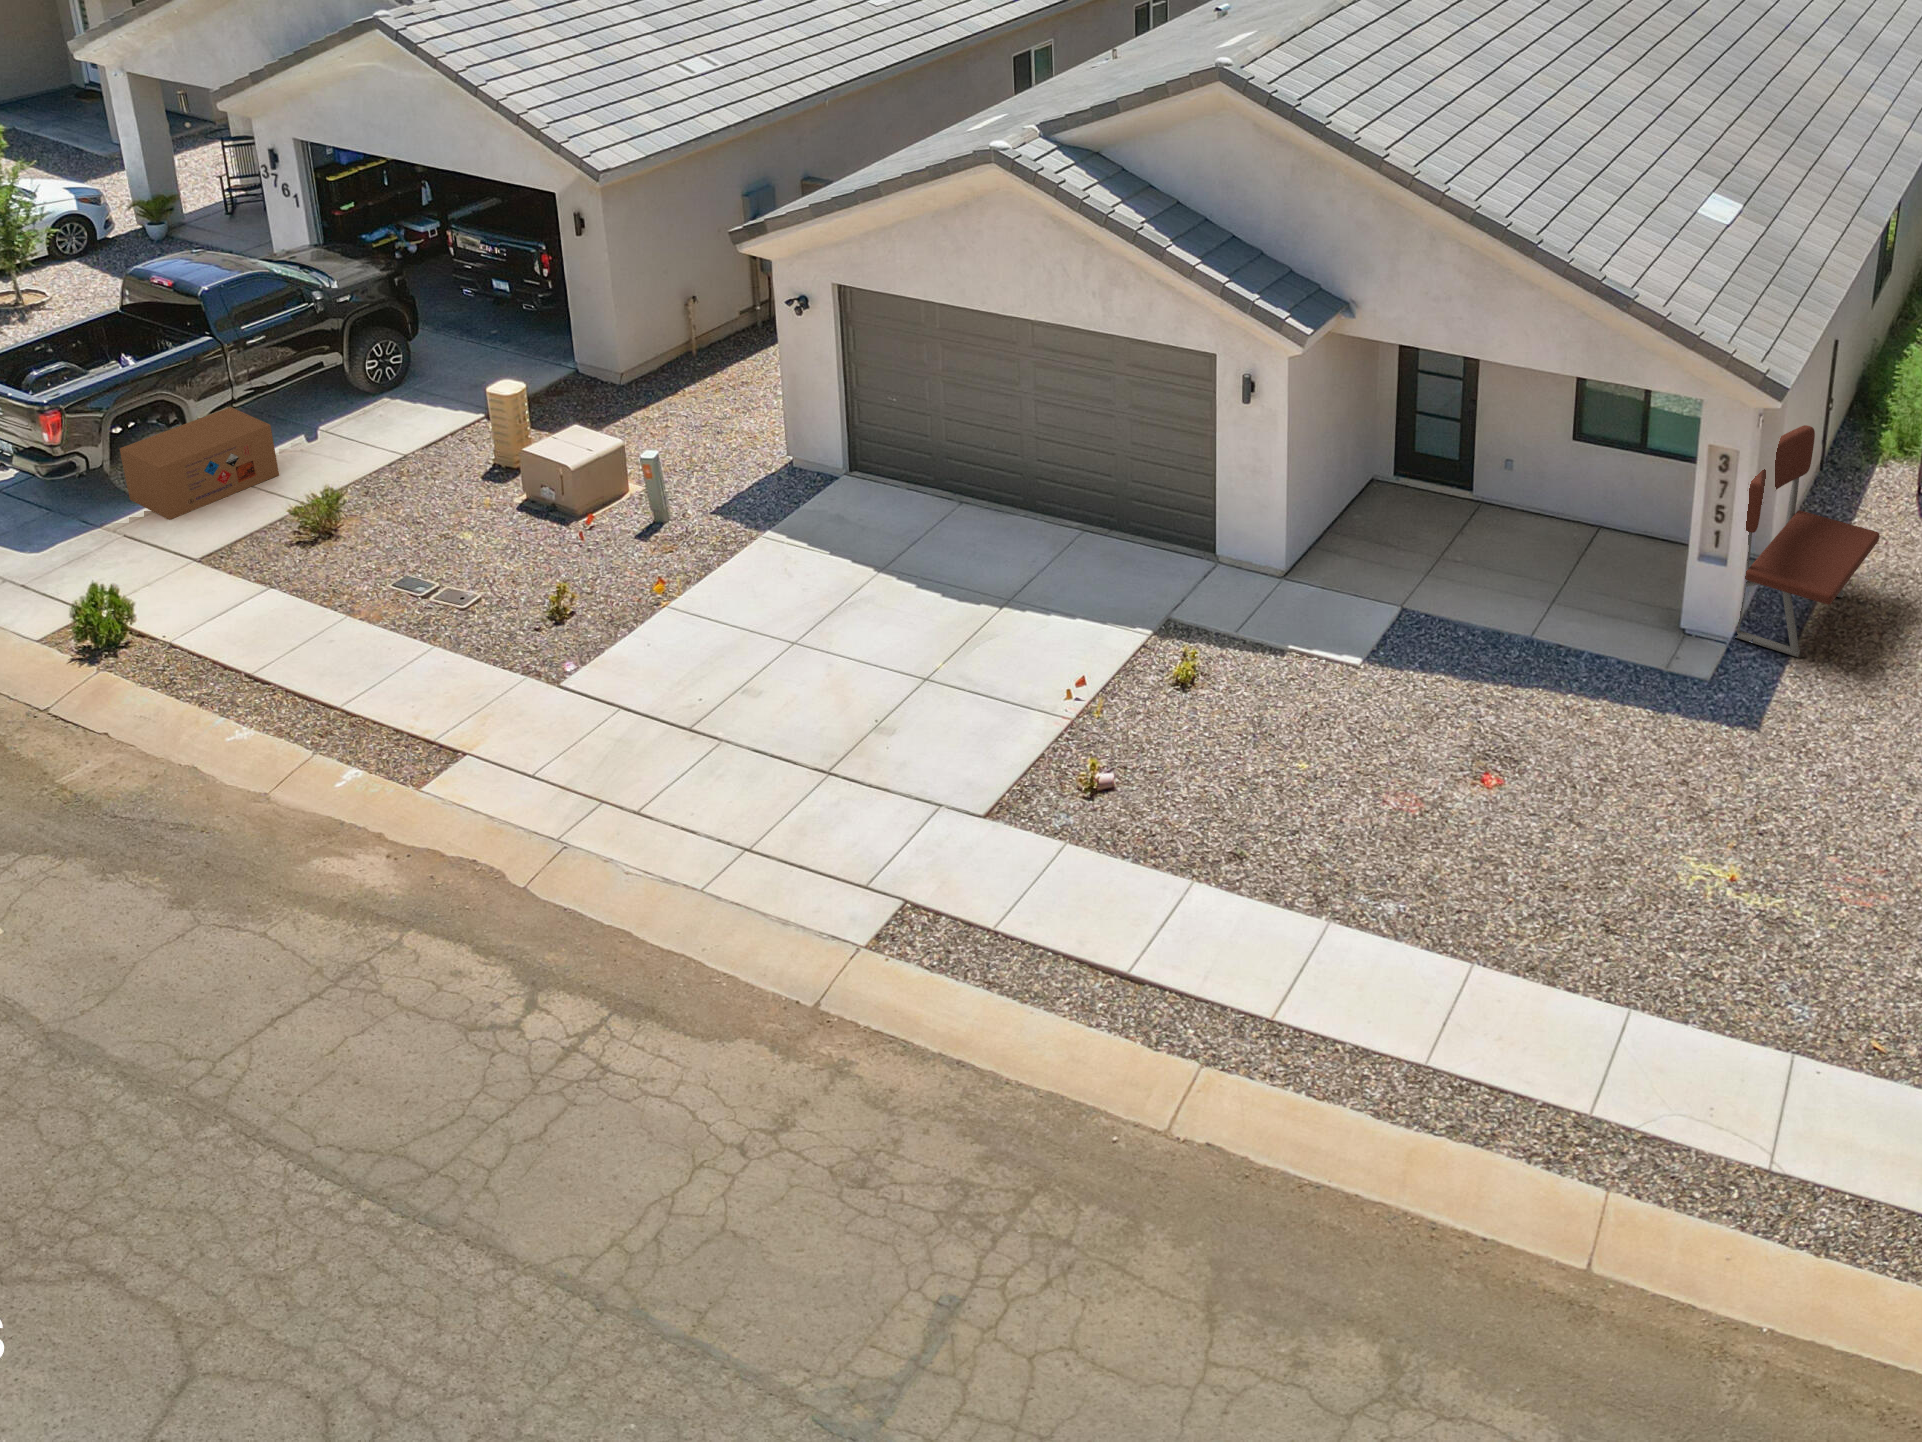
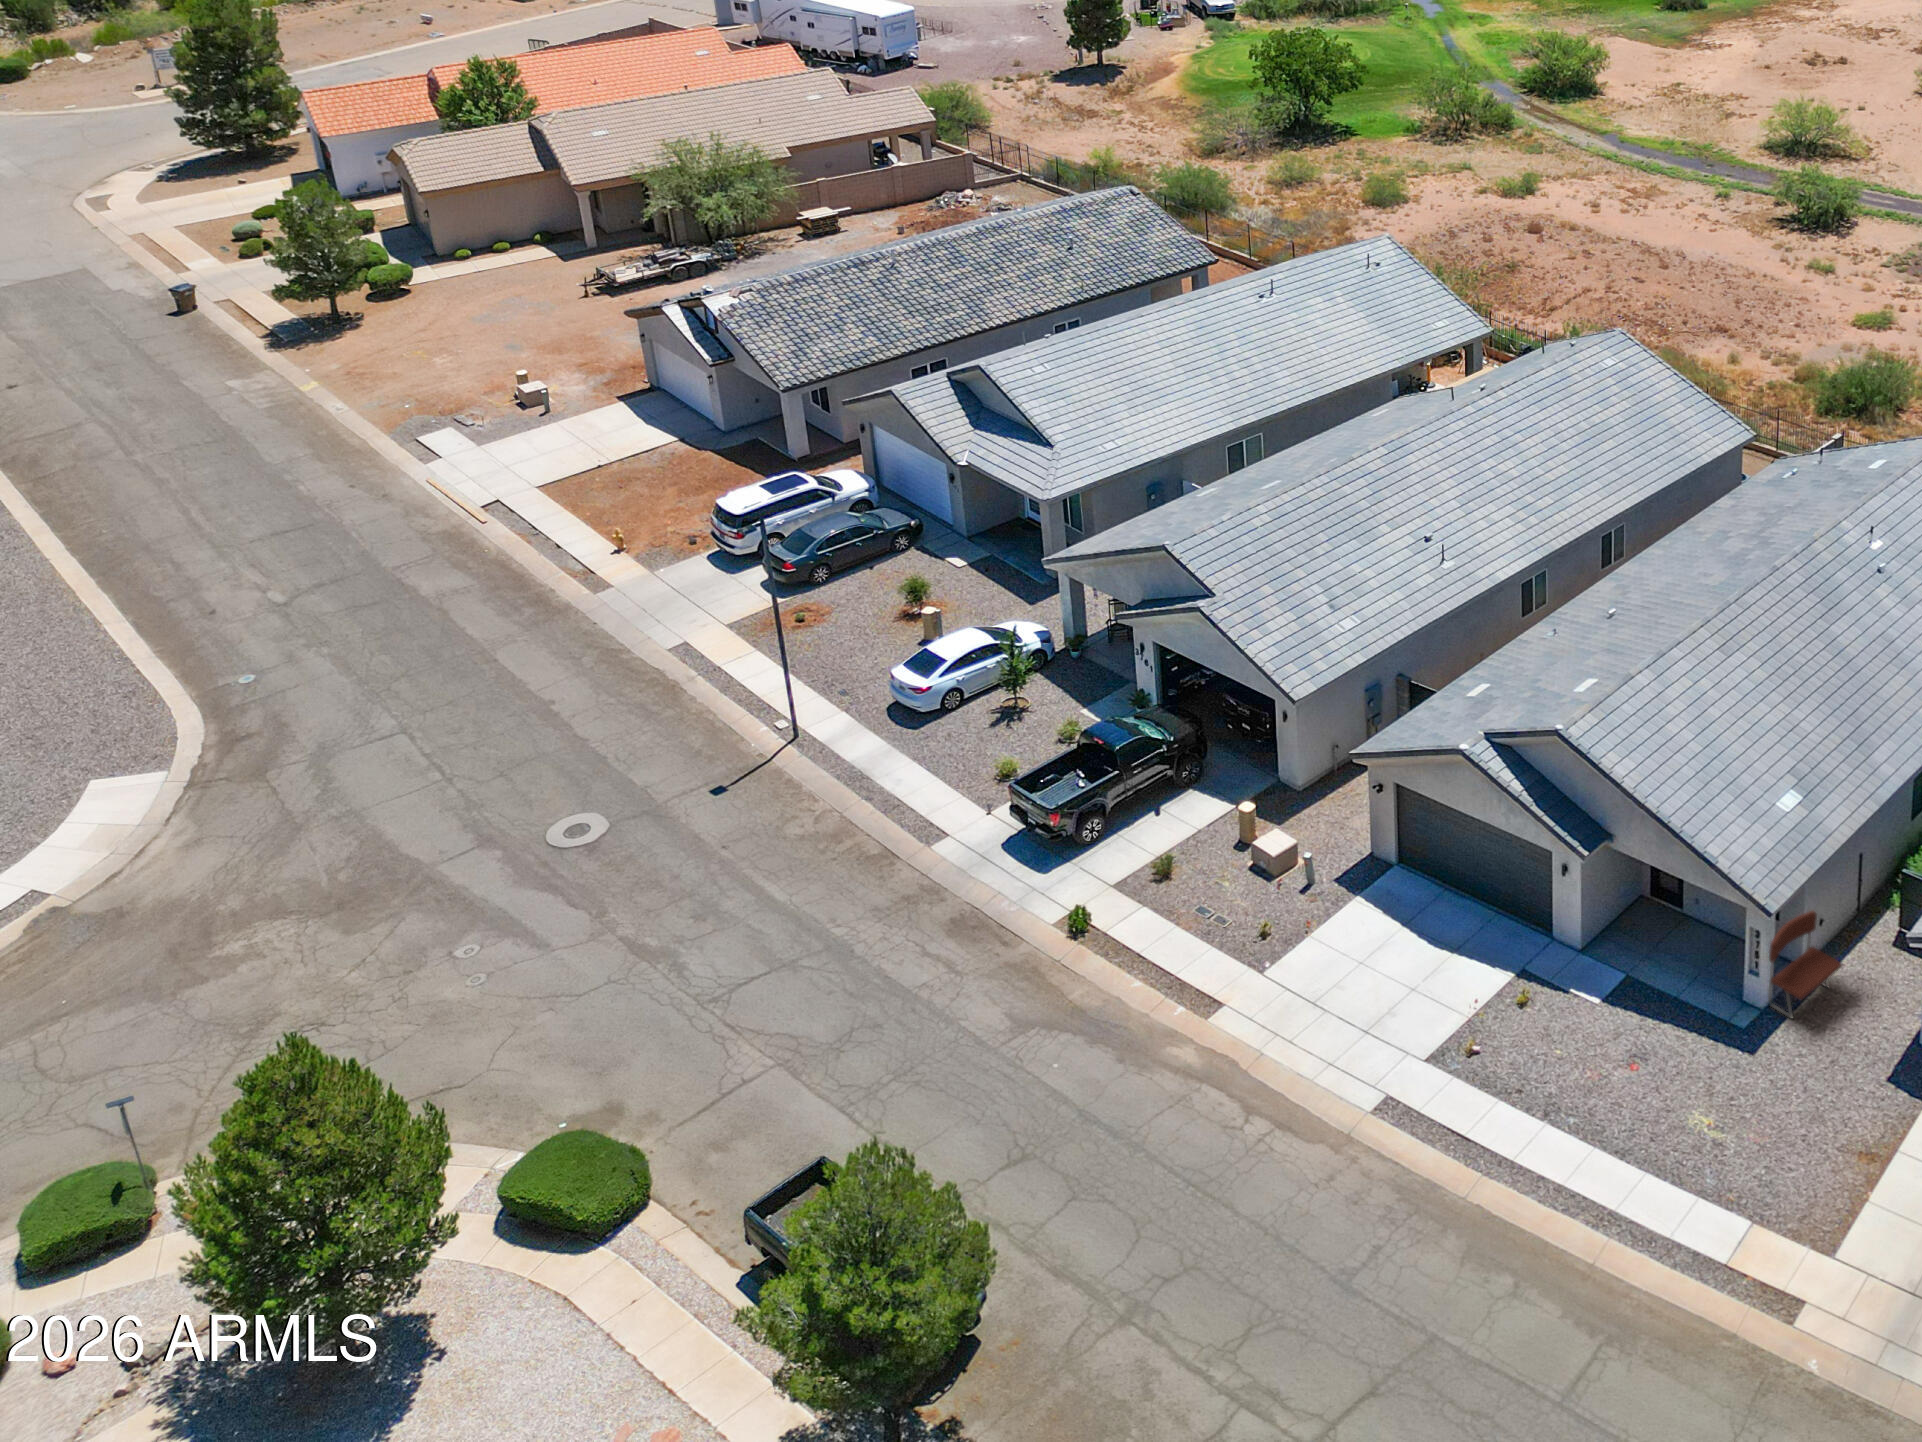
cardboard box: present [120,407,279,520] -> none [1080,804,1145,862]

